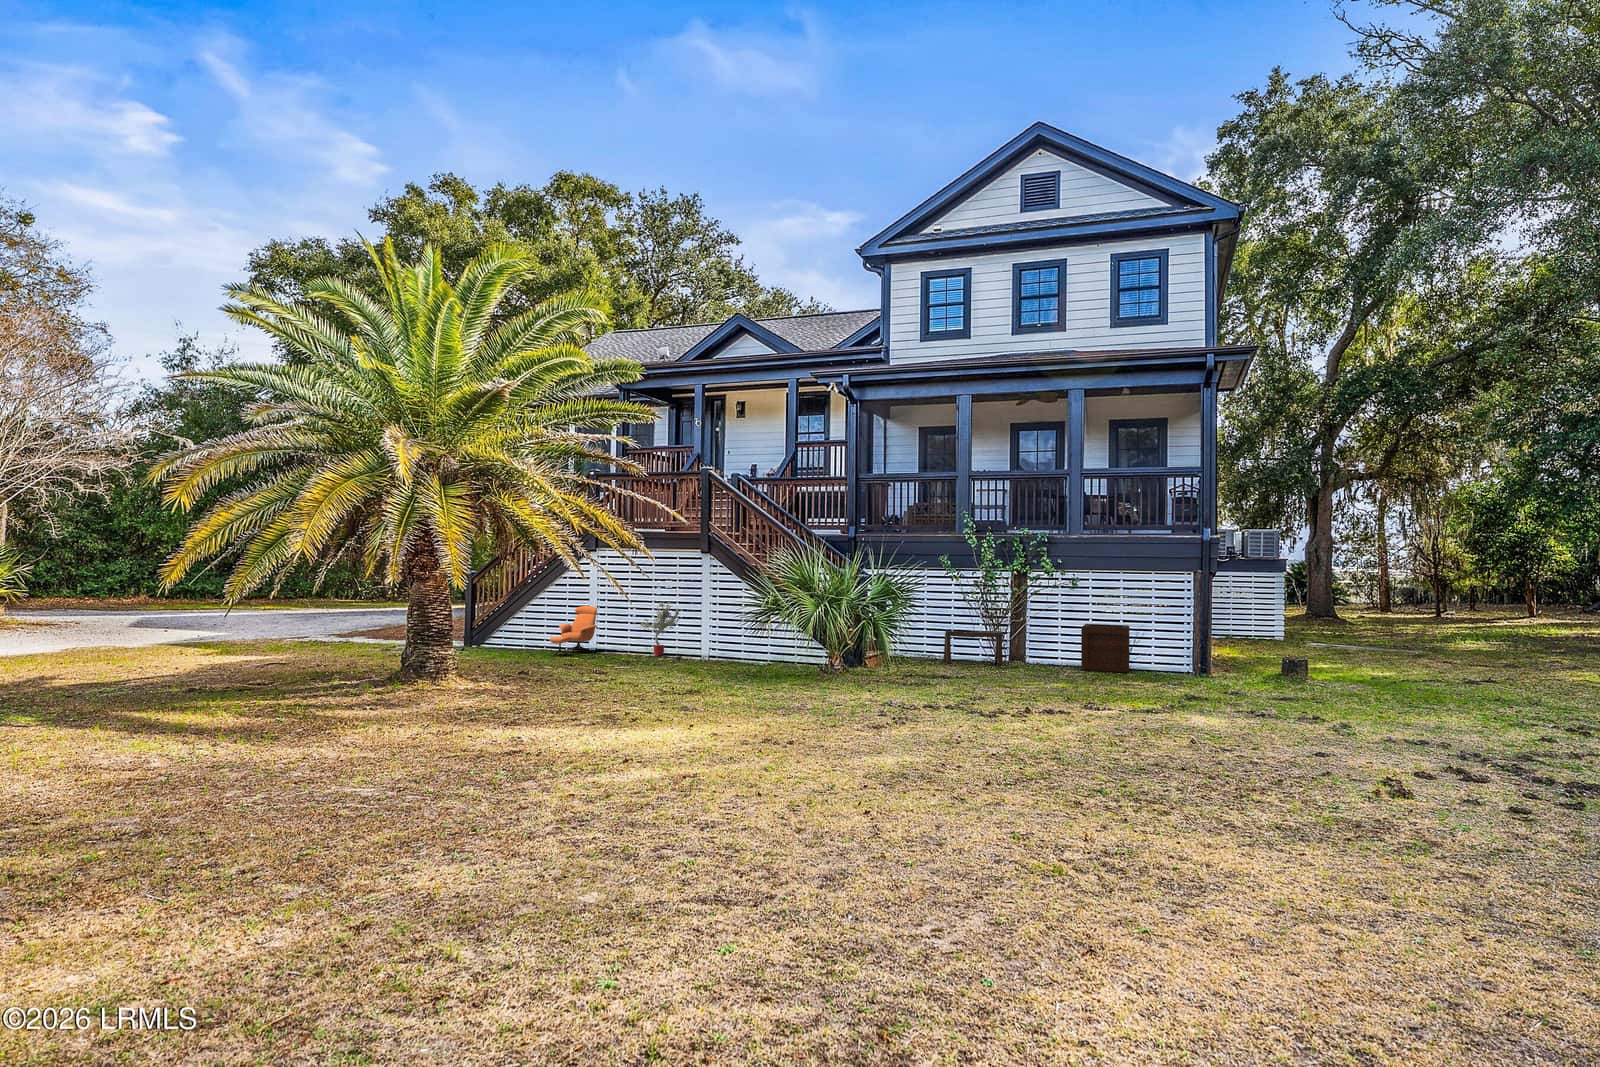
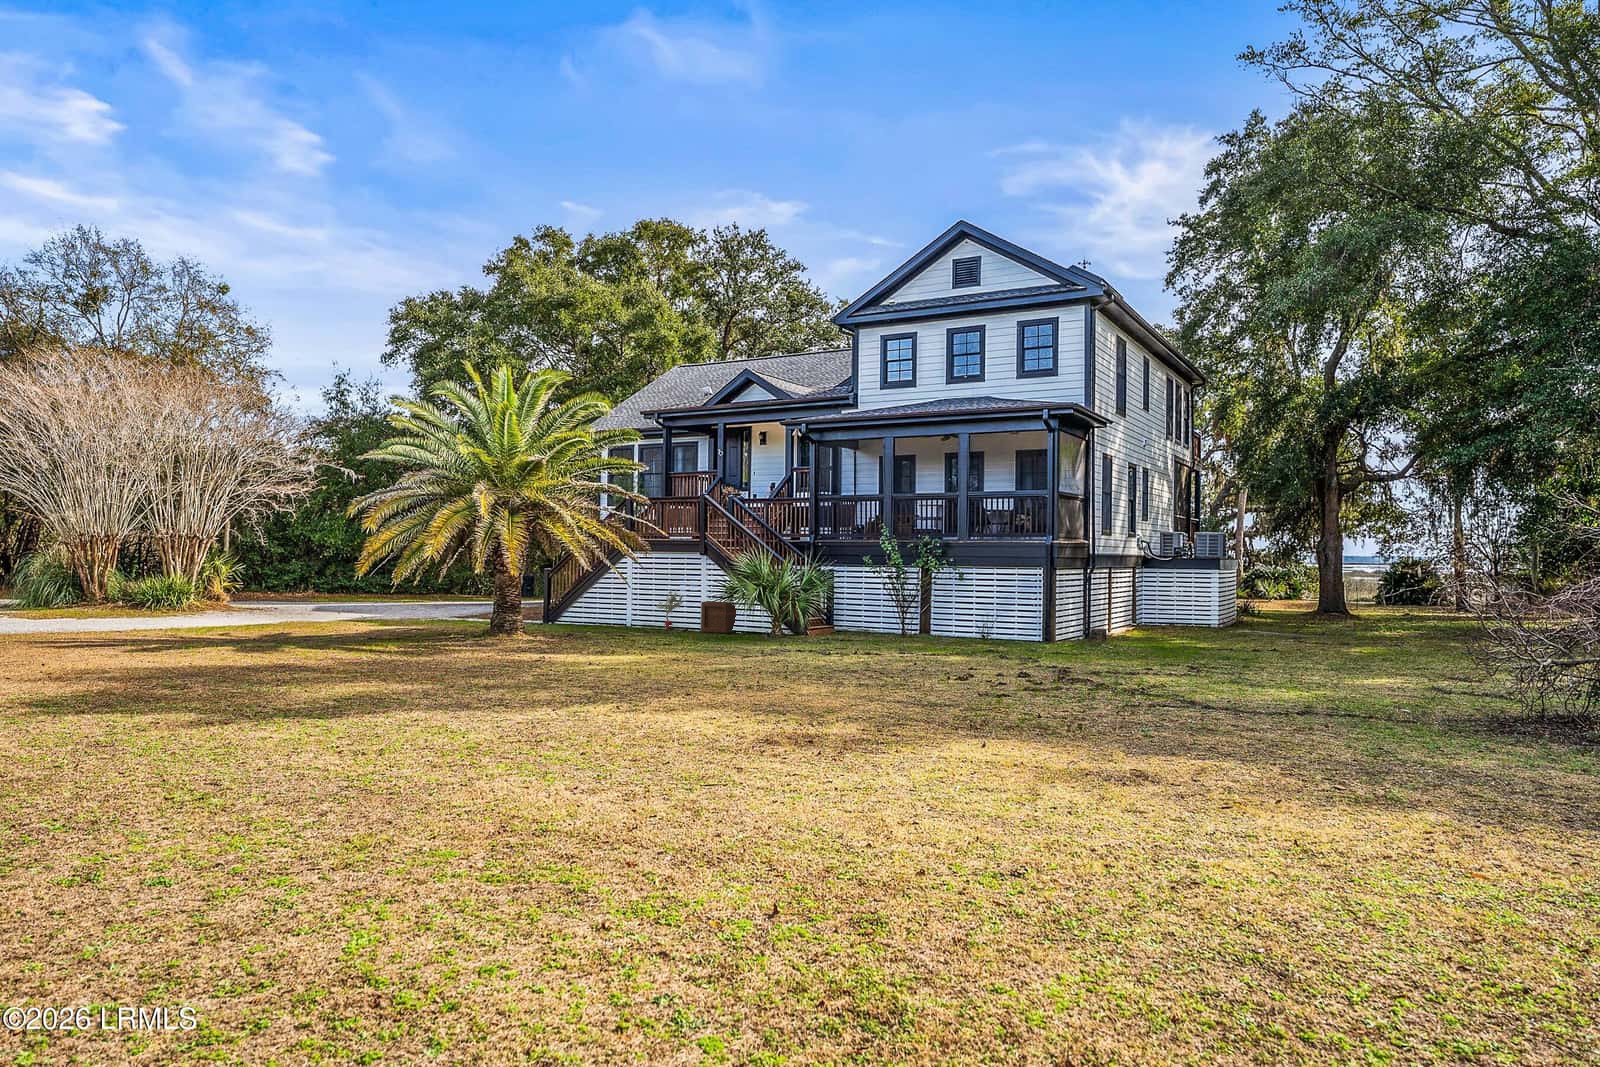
lounge chair: present [550,606,597,656] -> none [593,594,629,628]
wooden crate: present [1081,624,1130,673] -> present [701,601,736,633]
bench: present [944,631,1003,665] -> none [868,612,913,638]

